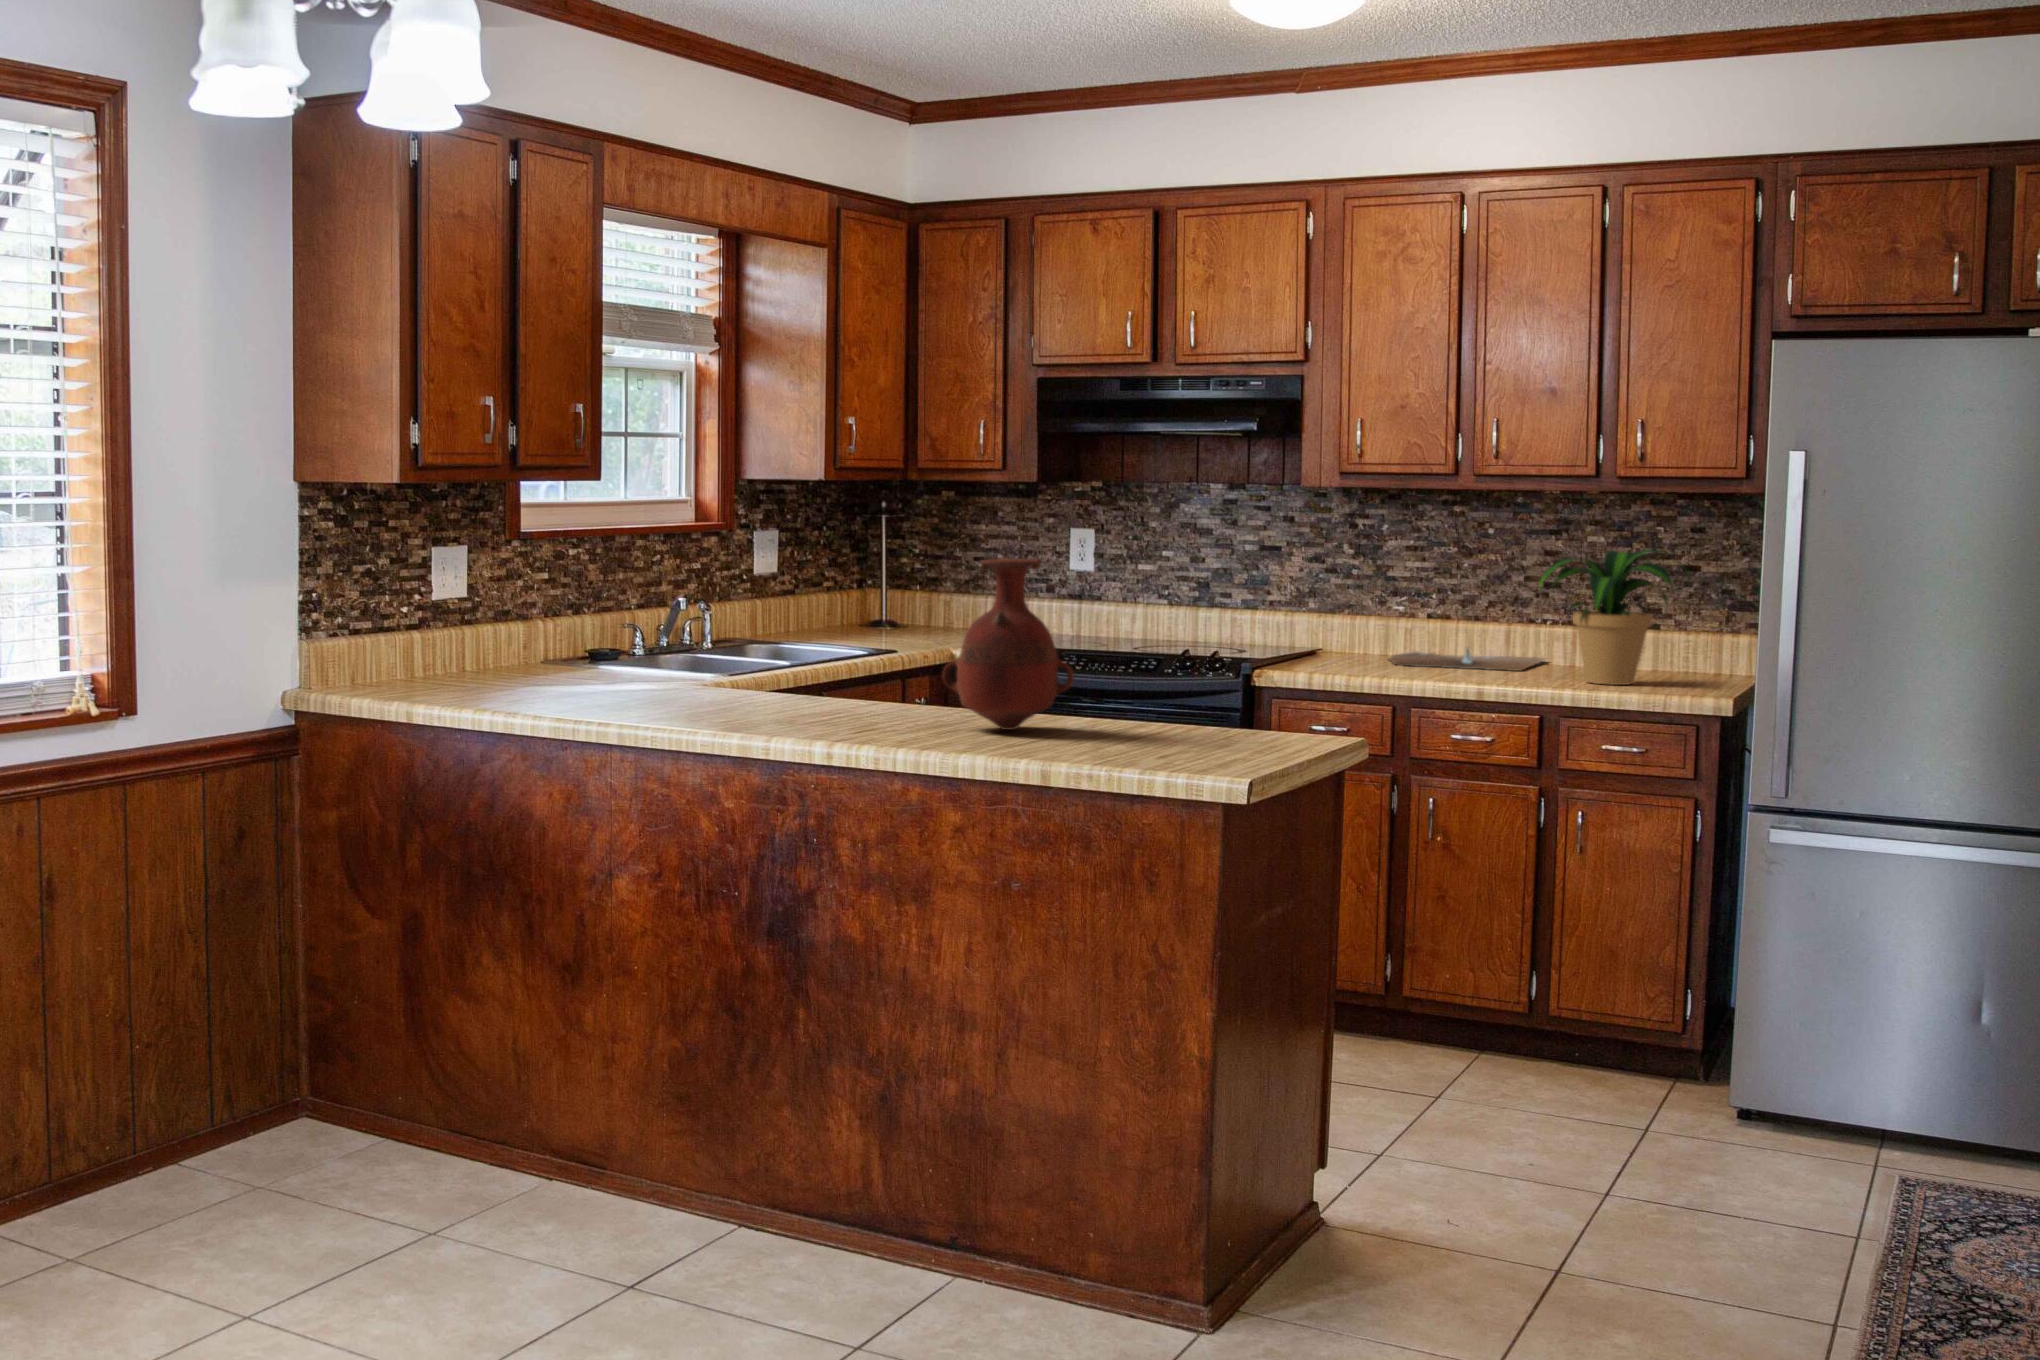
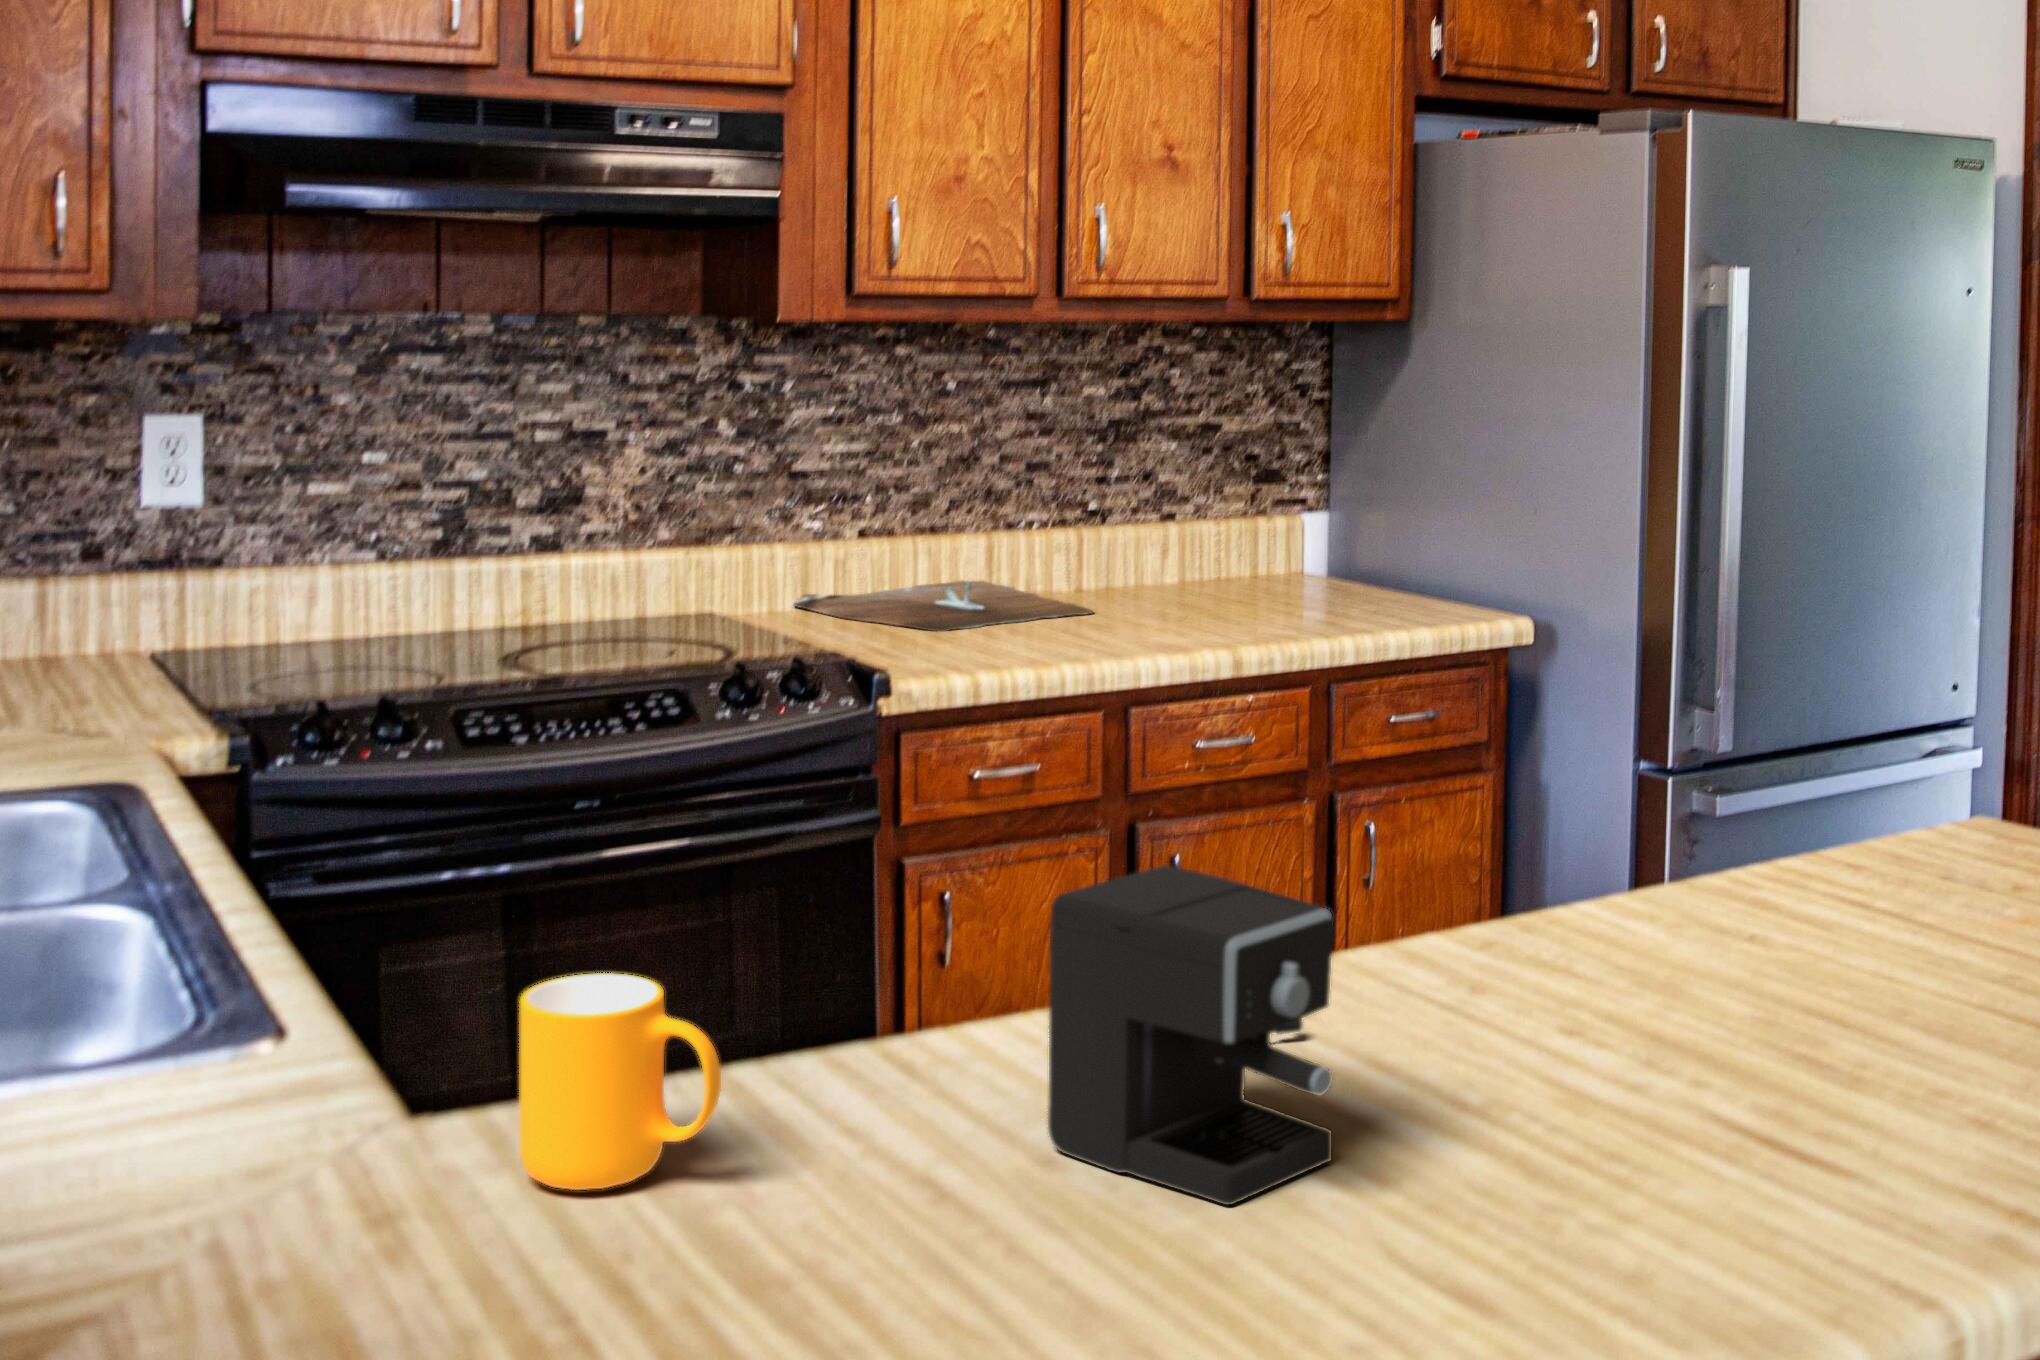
potted plant: present [1539,549,1688,685] -> none [1179,410,1392,624]
vase: present [942,559,1074,730] -> none [1717,579,1953,988]
coffee maker: none [669,624,833,713] -> present [1048,866,1333,1205]
mug: none [593,637,633,692] -> present [519,973,721,1190]

